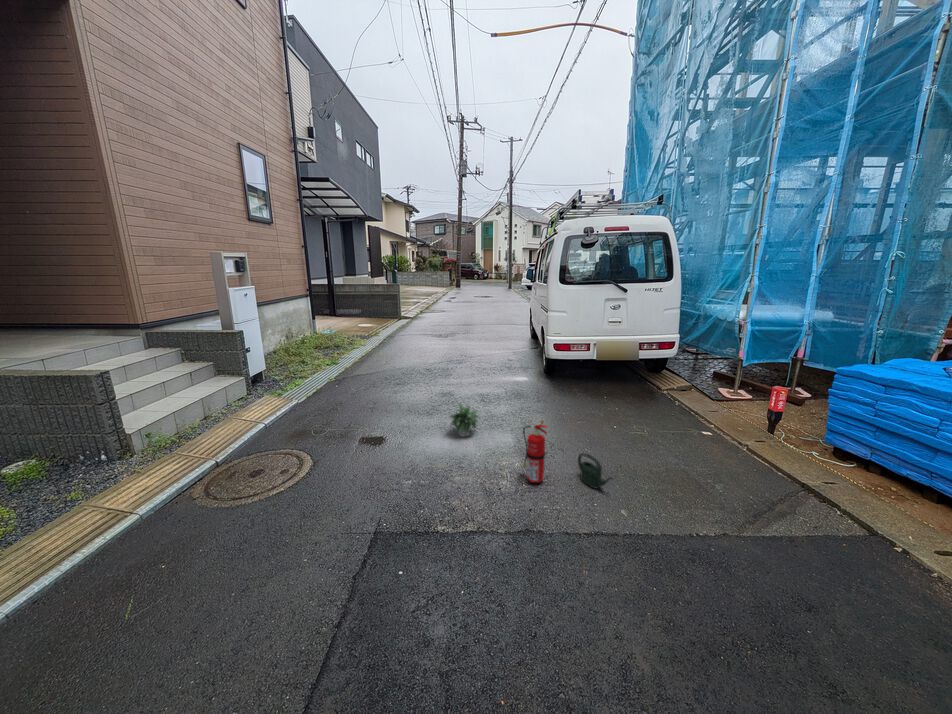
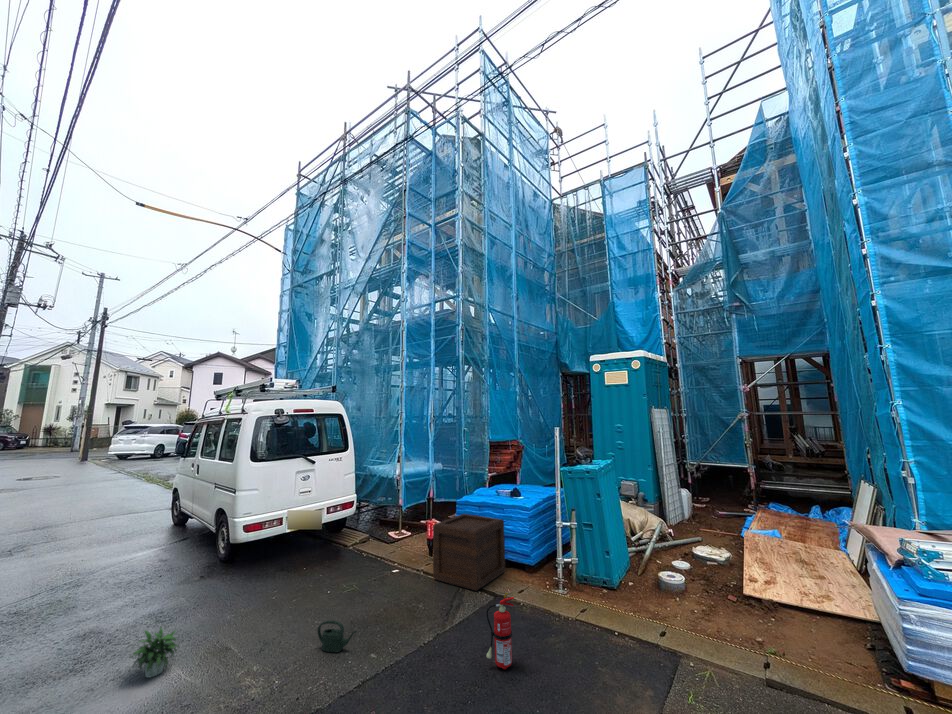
wooden crate: none [758,390,944,508] -> present [433,514,505,591]
fire extinguisher: present [521,420,547,483] -> present [486,593,514,670]

